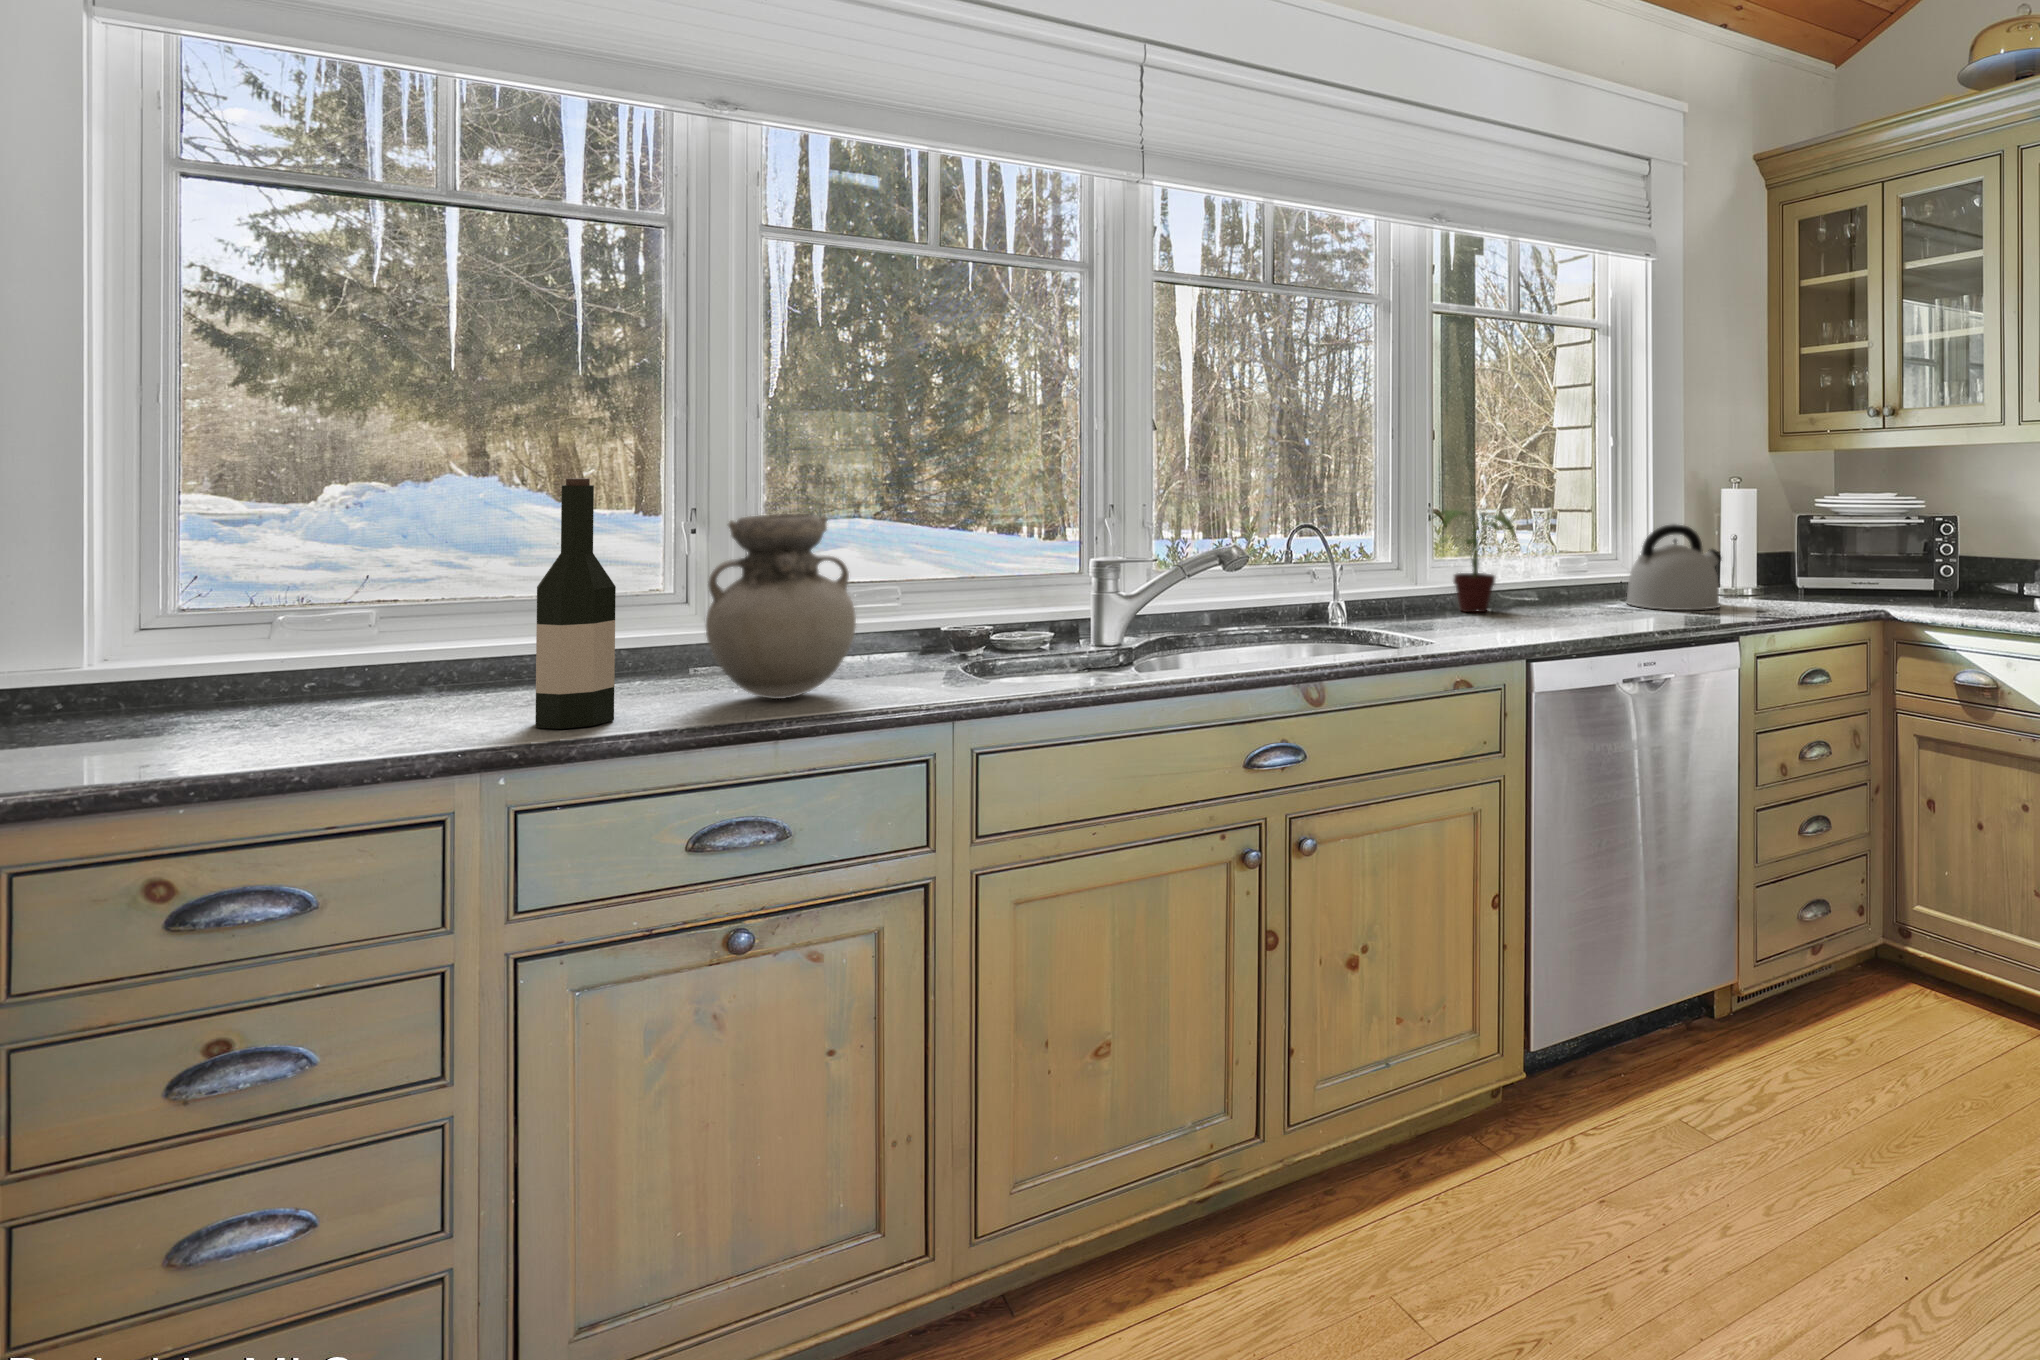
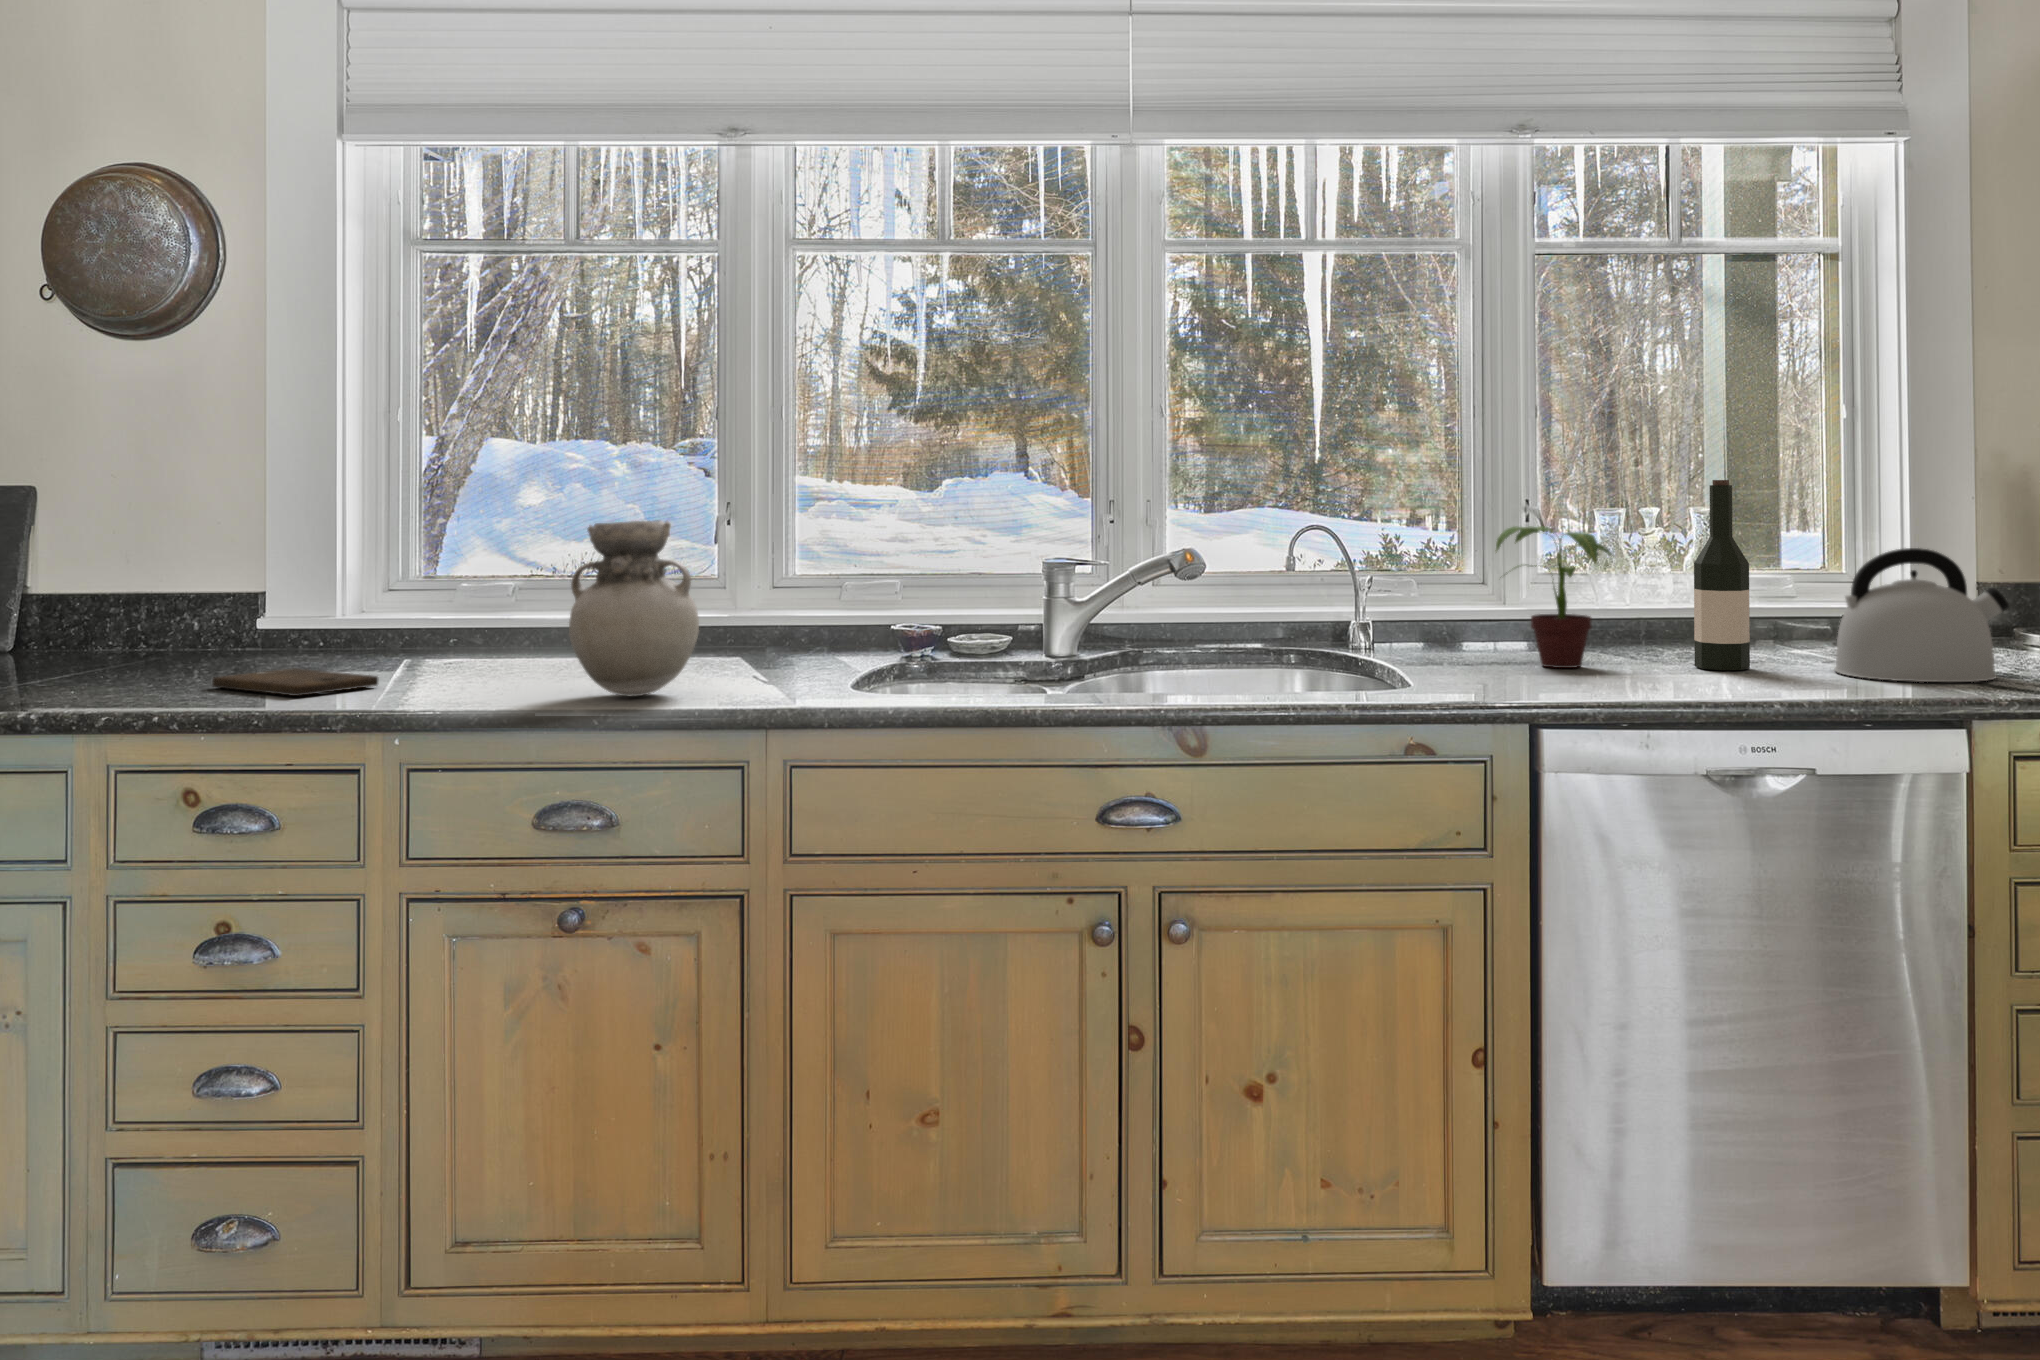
wine bottle: present [535,478,616,729] -> present [1694,480,1750,670]
cutting board: none [95,701,389,738] -> present [212,668,378,696]

